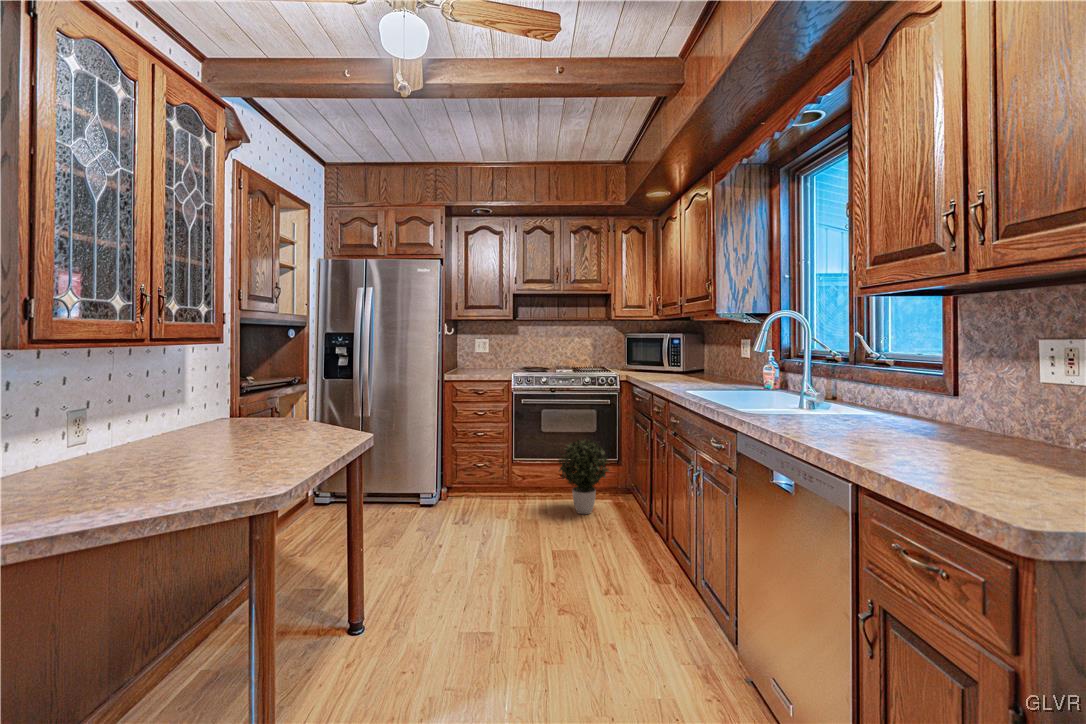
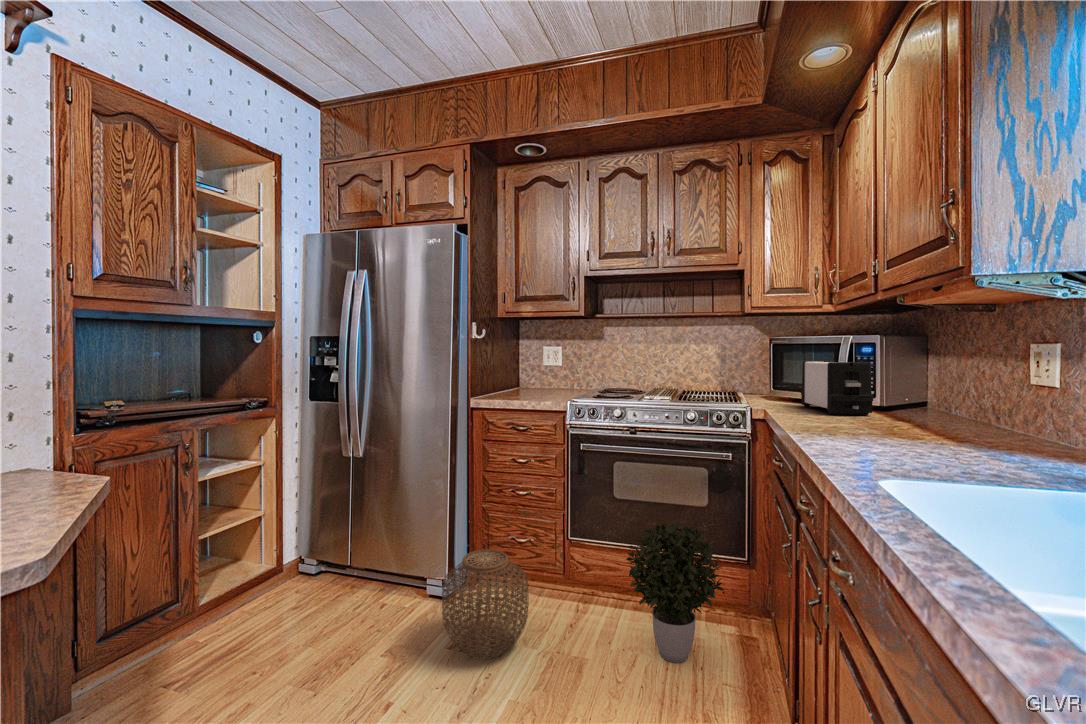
toaster: none [642,348,679,376] -> present [801,361,873,415]
woven basket: none [451,465,503,526] -> present [442,549,529,659]

